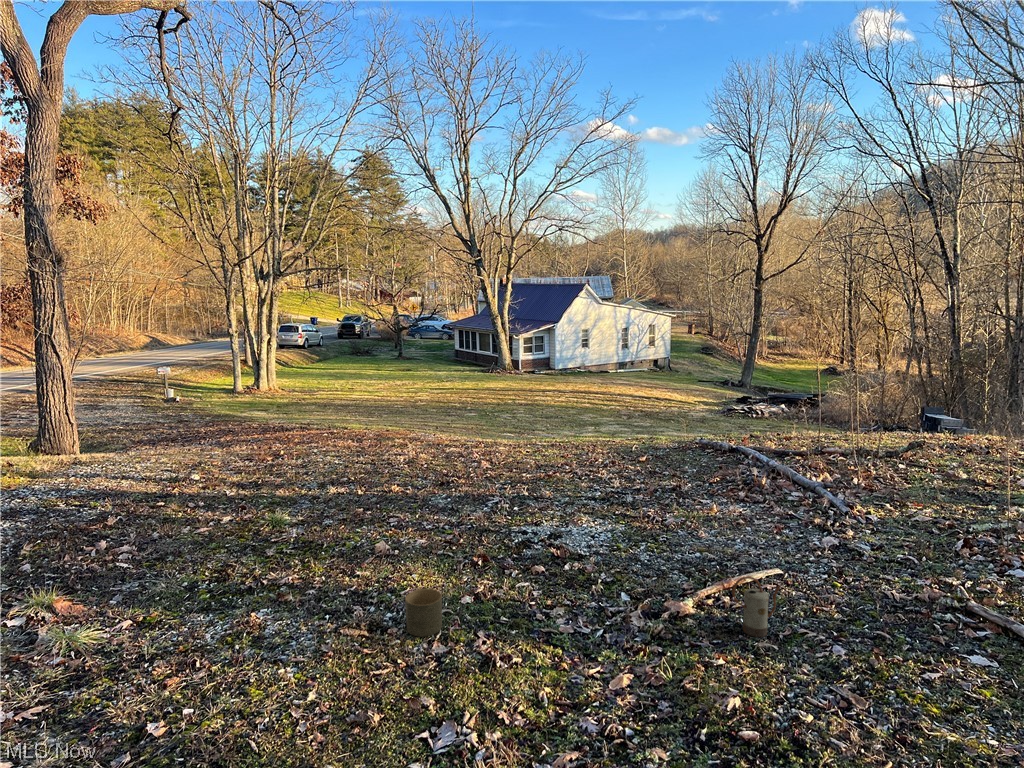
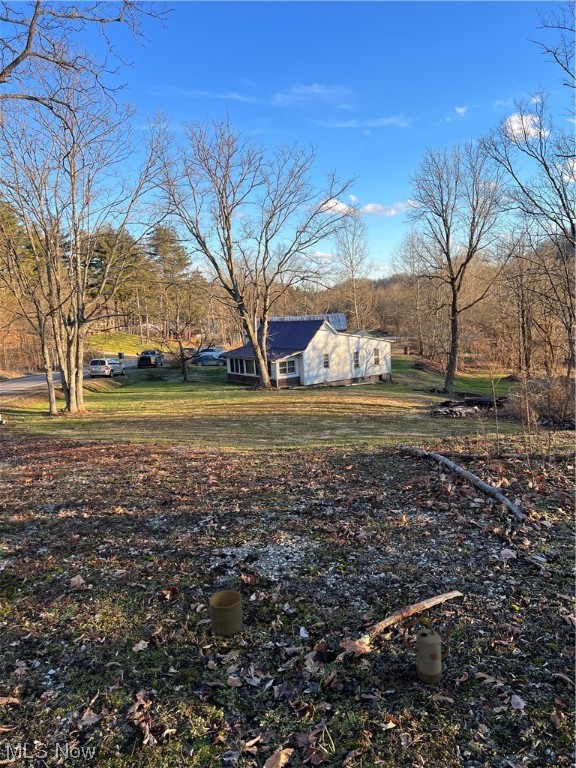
planter: present [405,589,442,637] -> present [209,590,242,635]

